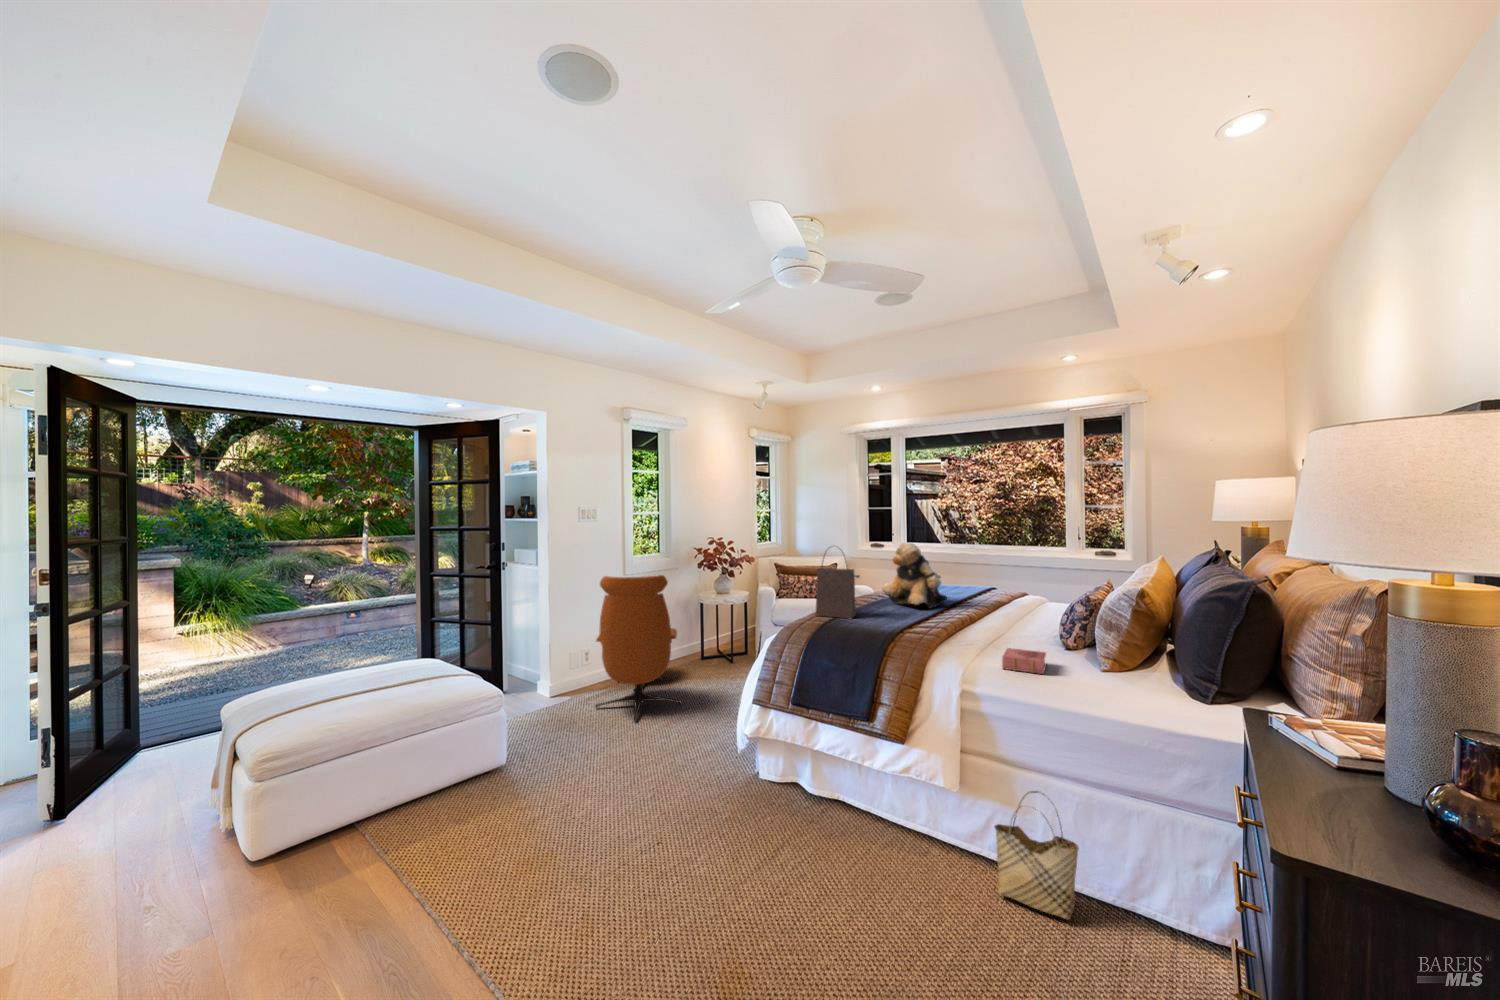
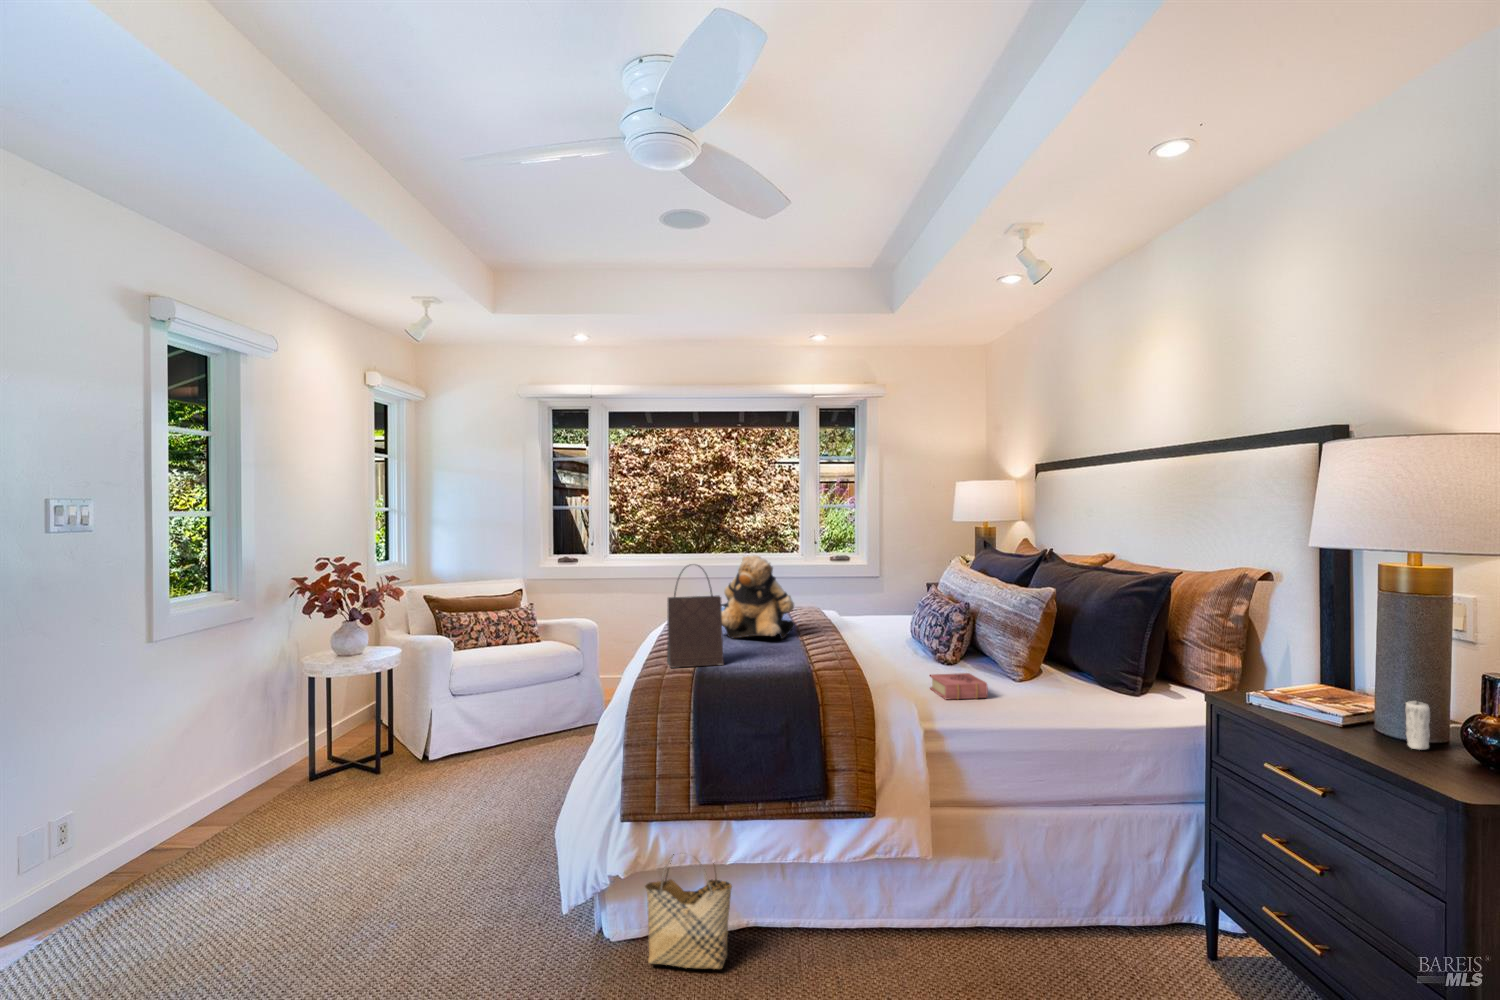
lounge chair: present [595,575,682,721] -> none [168,632,357,916]
candle: none [1314,721,1347,791] -> present [1406,700,1430,749]
woven basket: present [995,791,1079,920] -> present [645,854,732,969]

